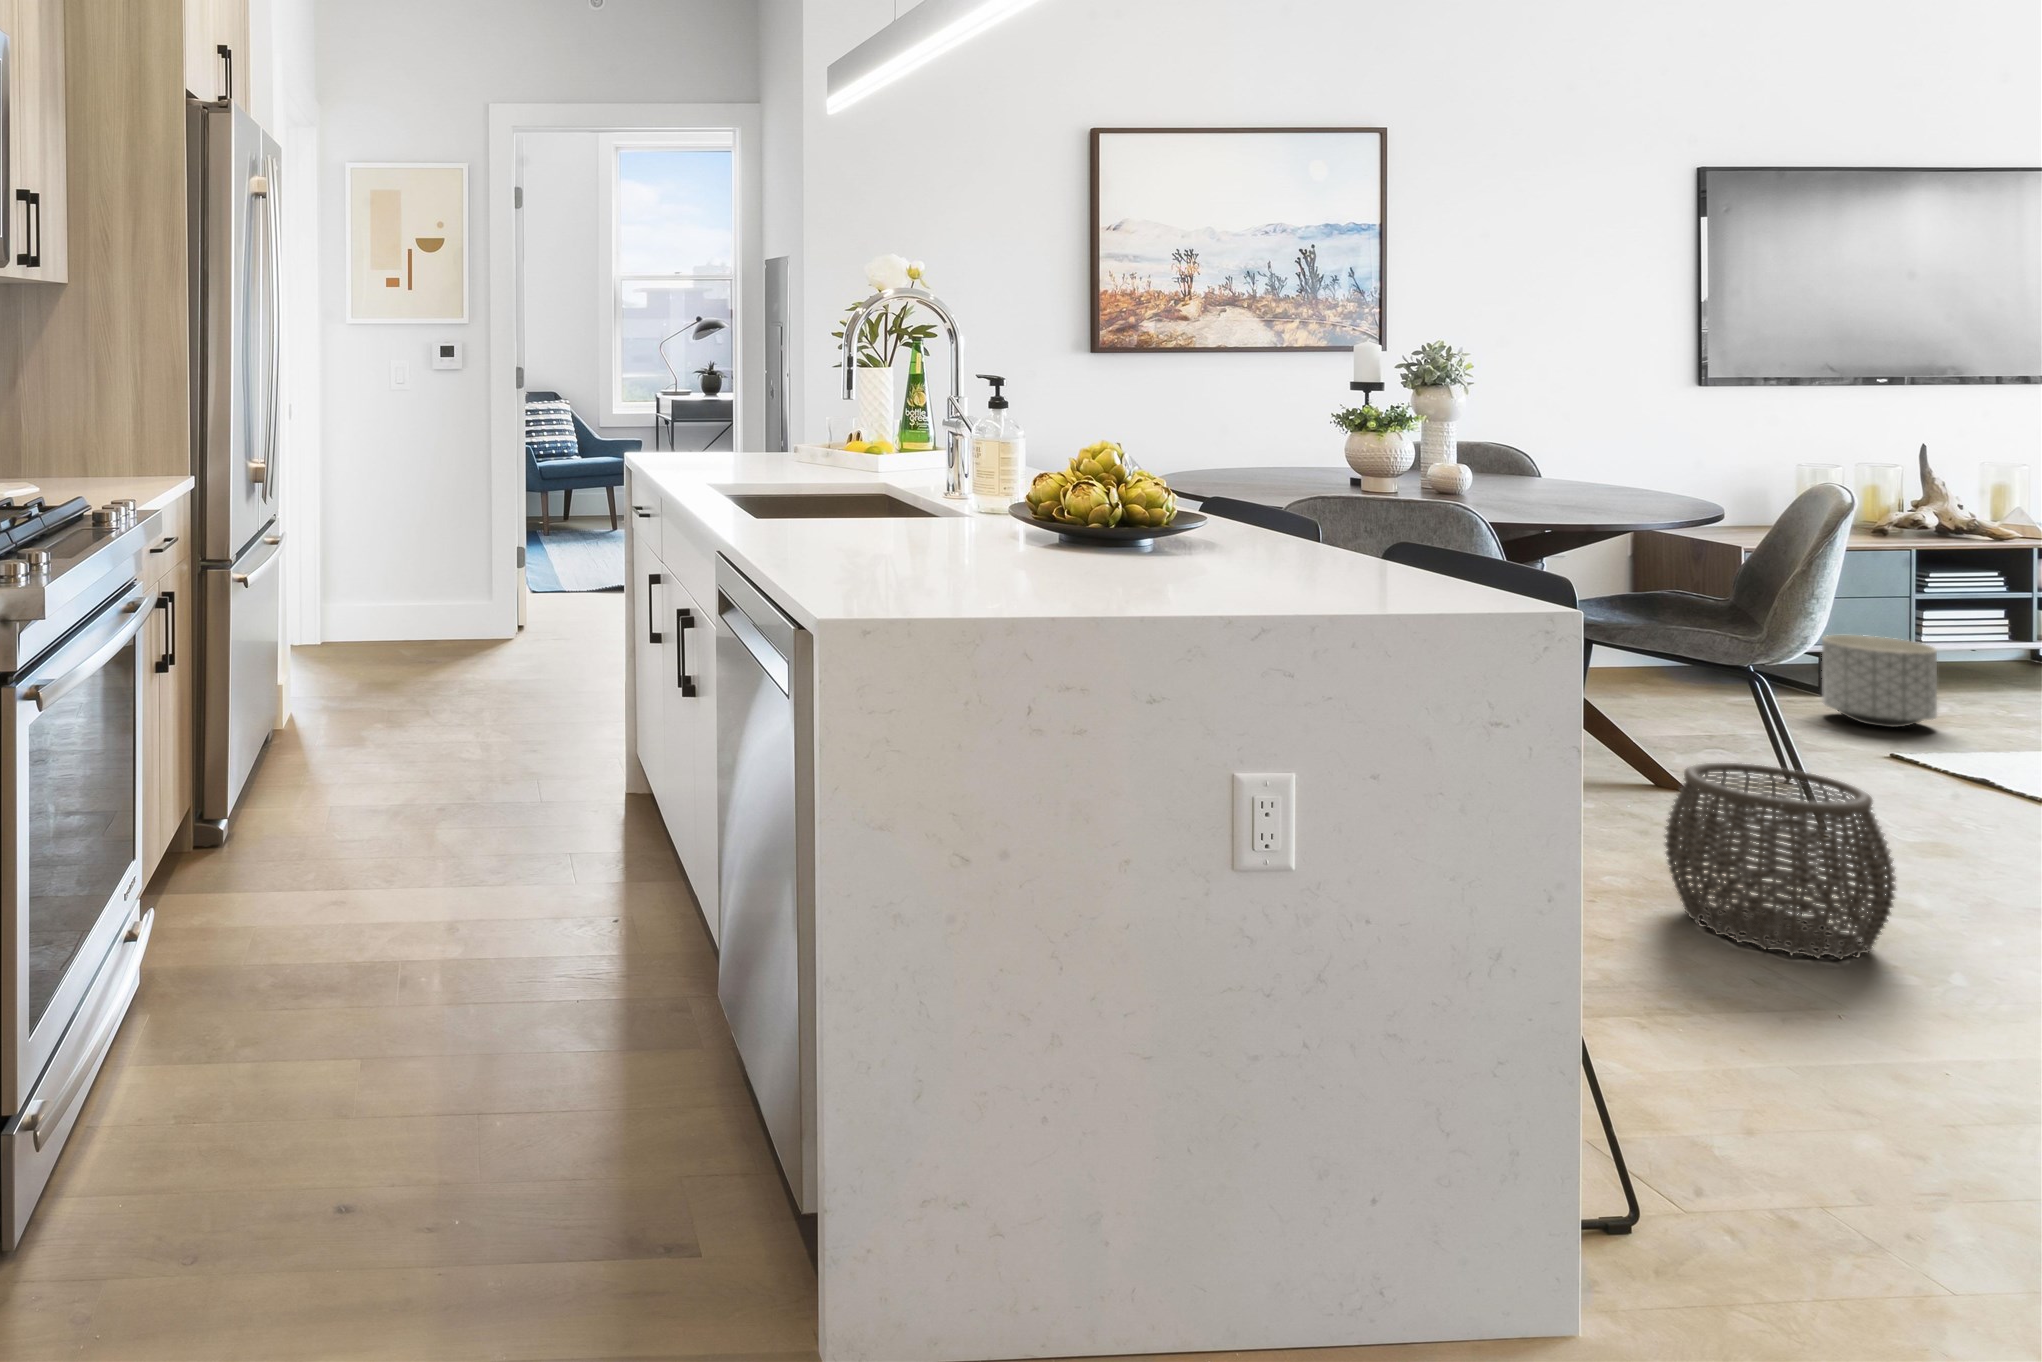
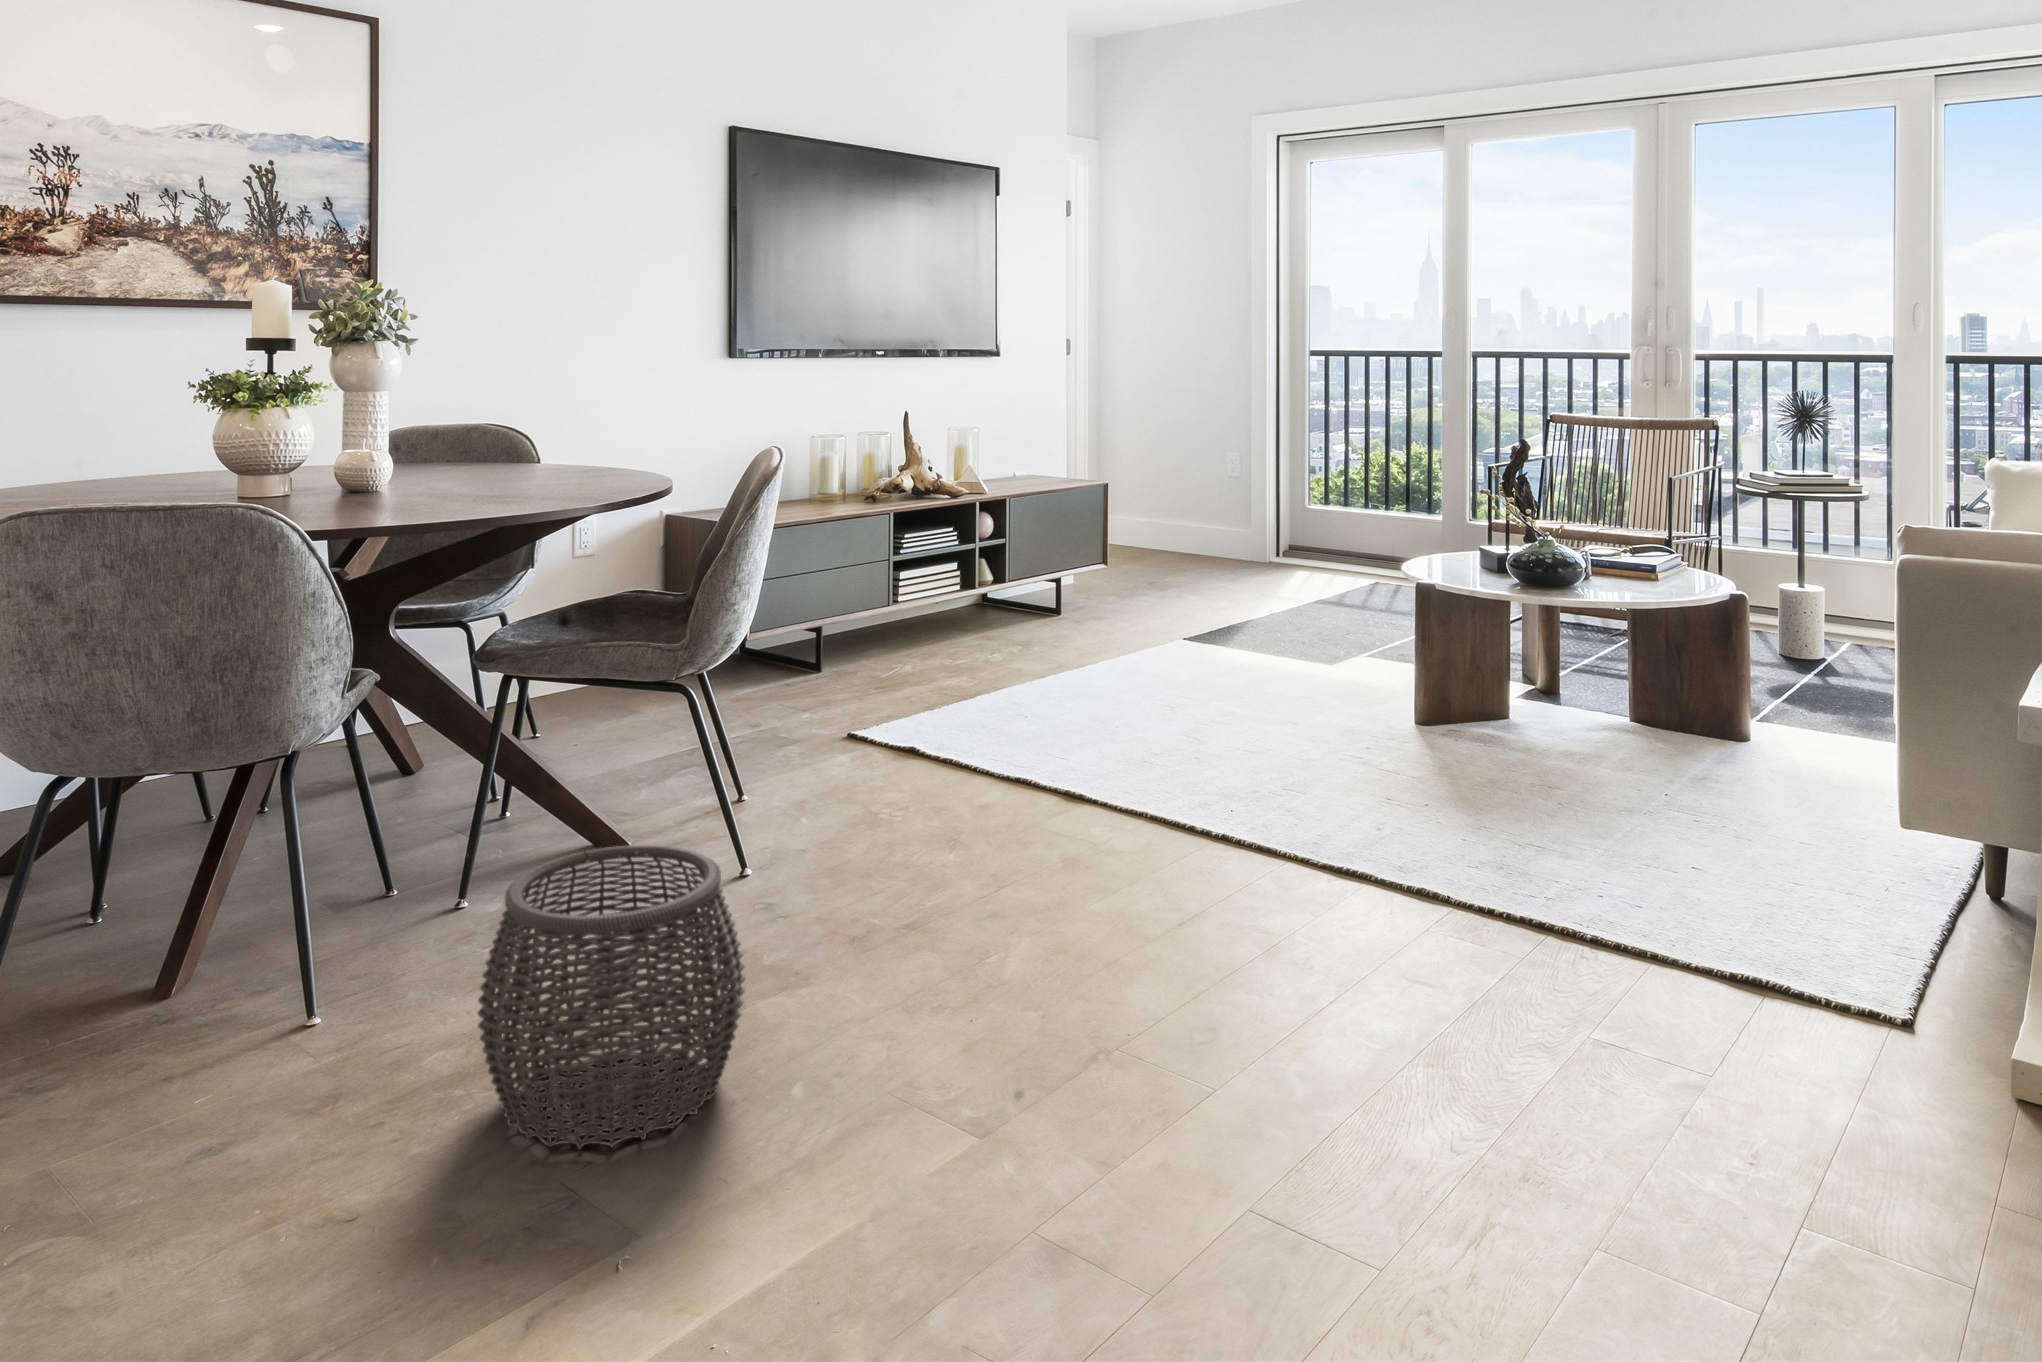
planter: present [1822,635,1937,727] -> none [805,607,892,702]

